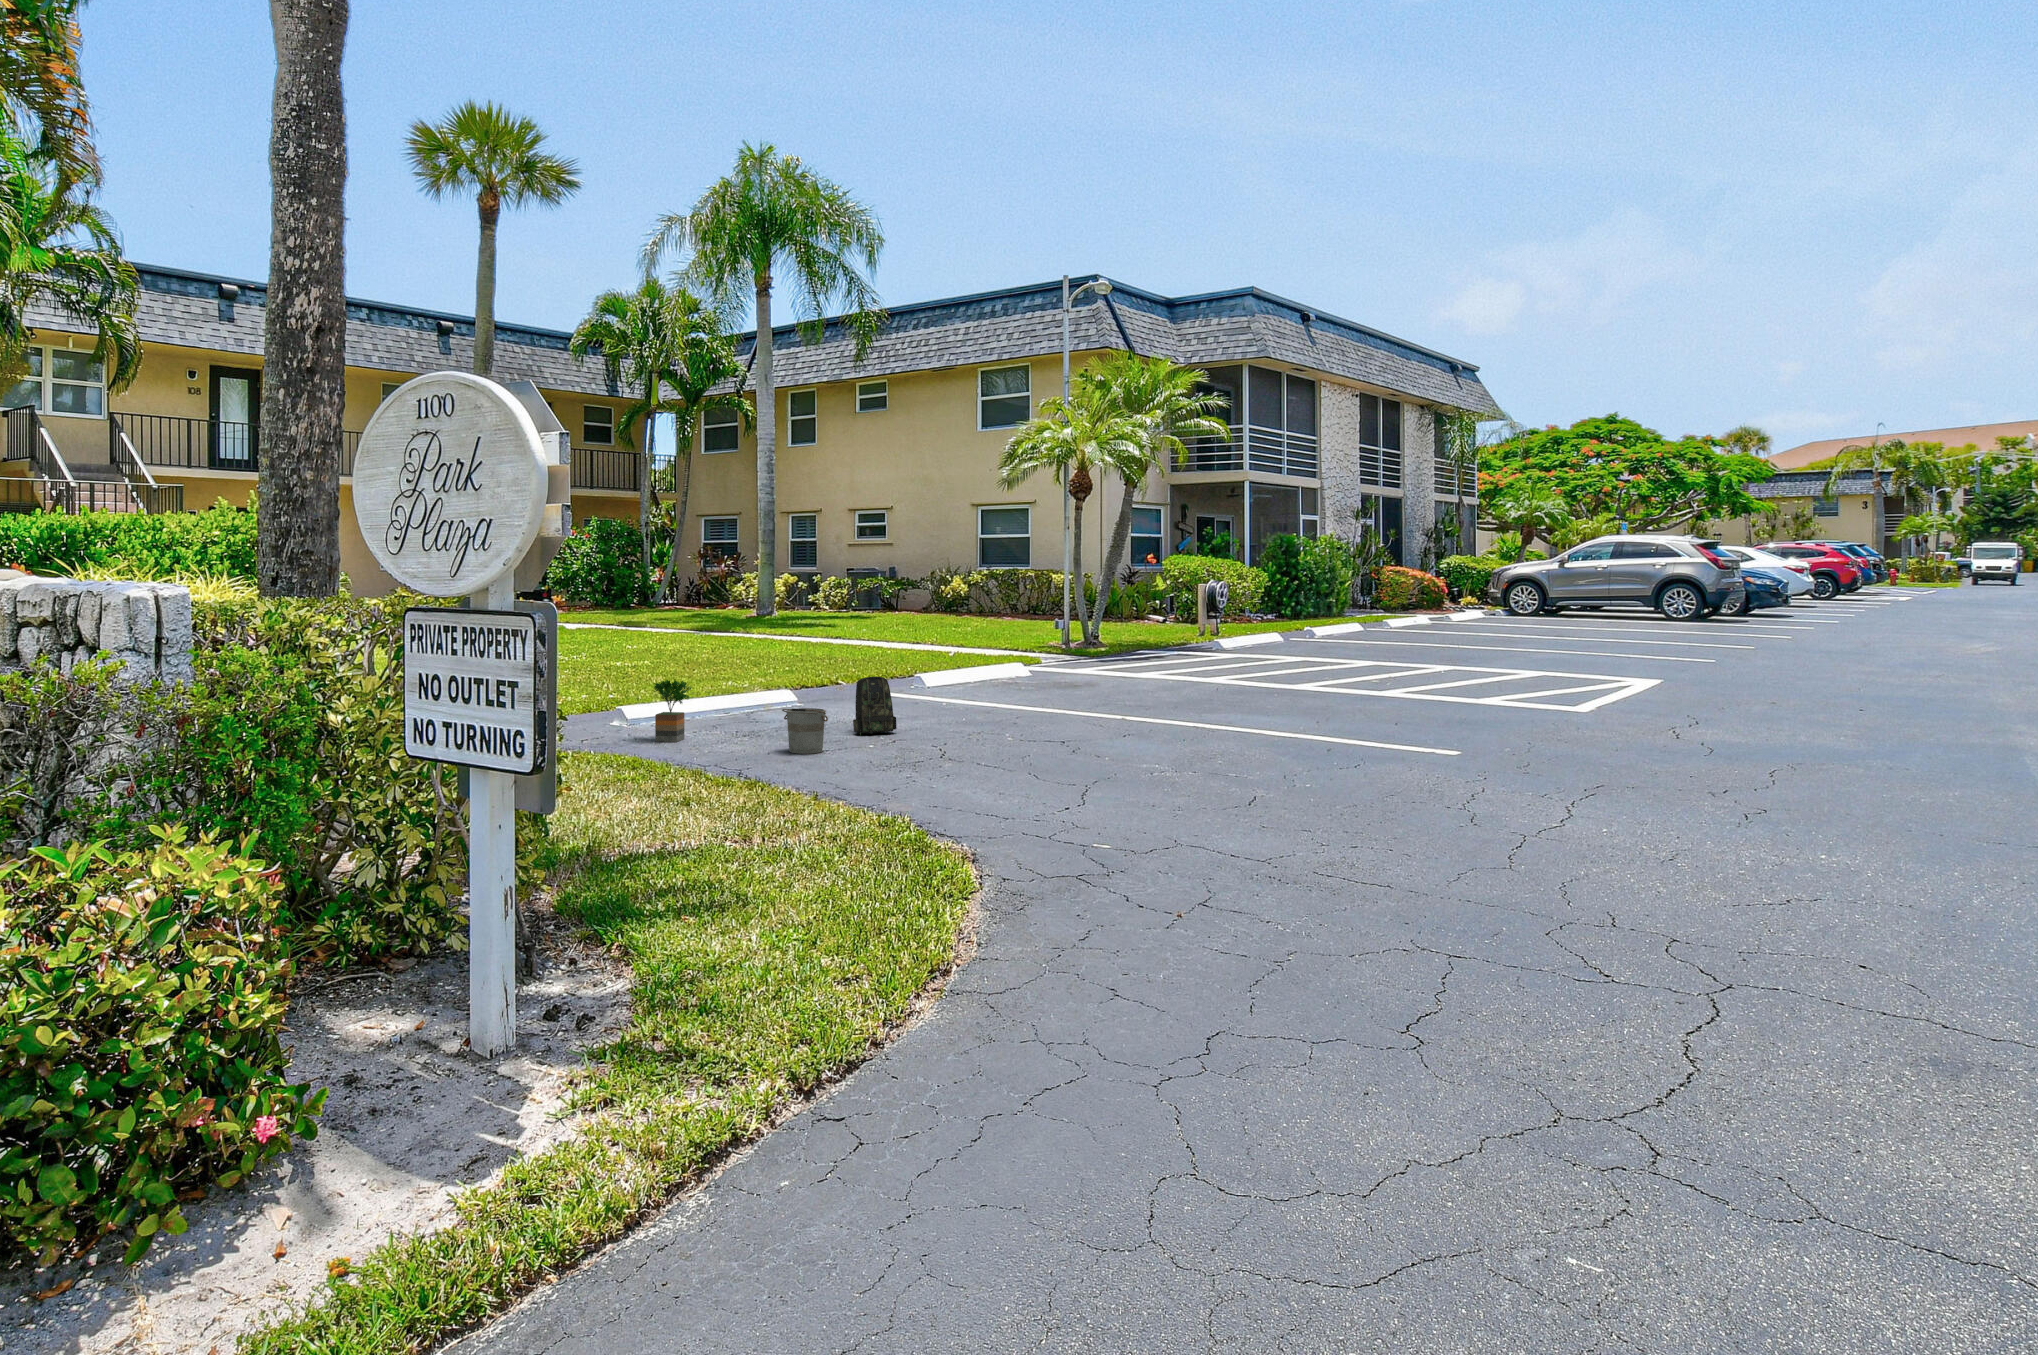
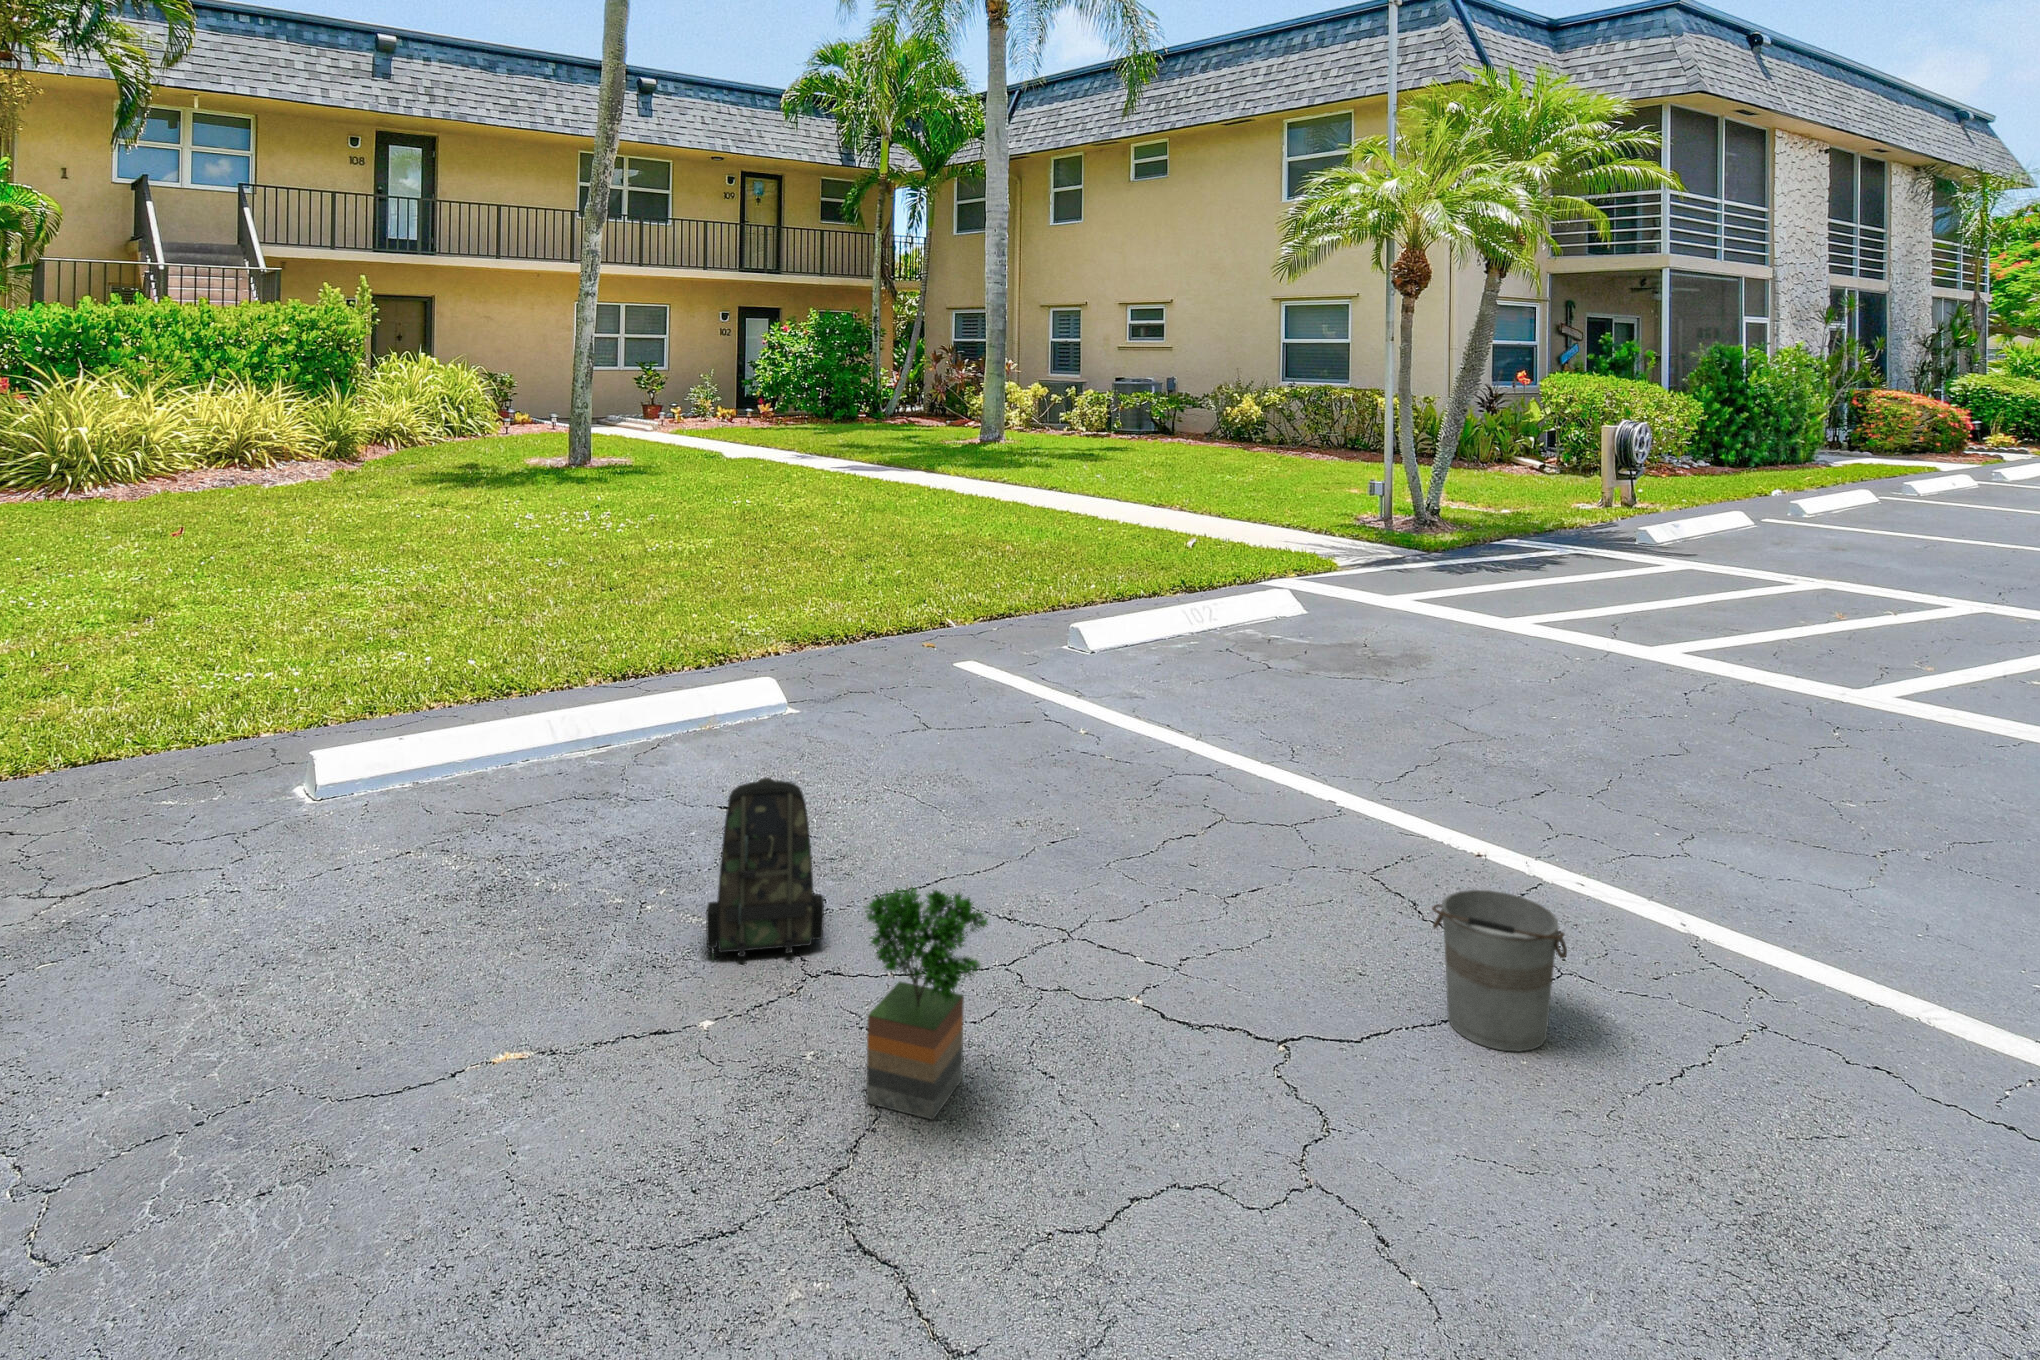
potted tree: present [654,680,691,742] -> present [866,887,988,1120]
bucket: present [782,708,828,754] -> present [1432,890,1567,1052]

